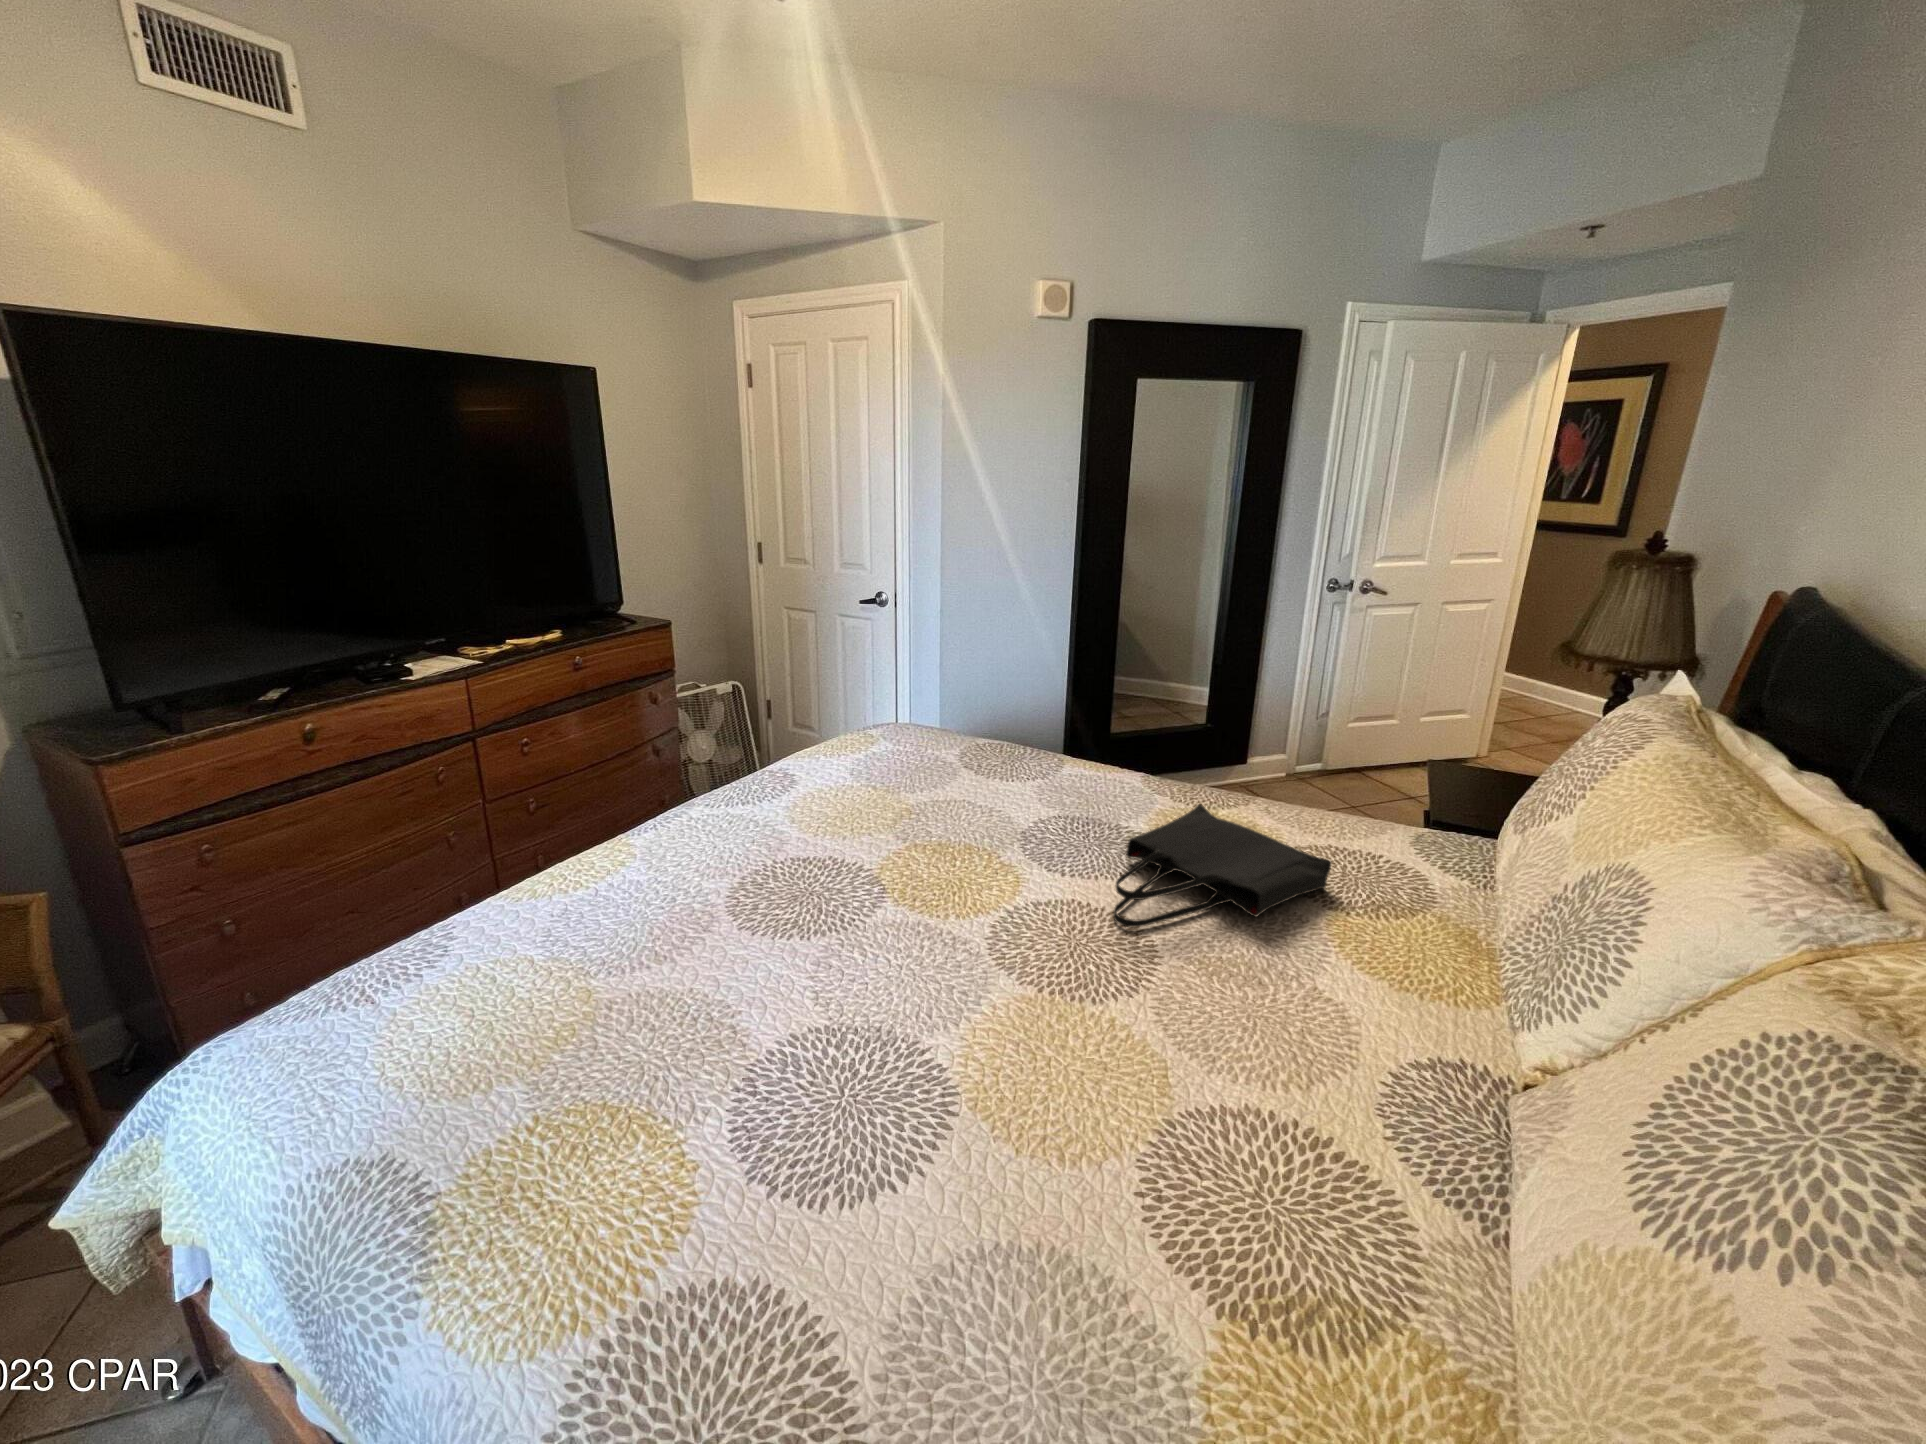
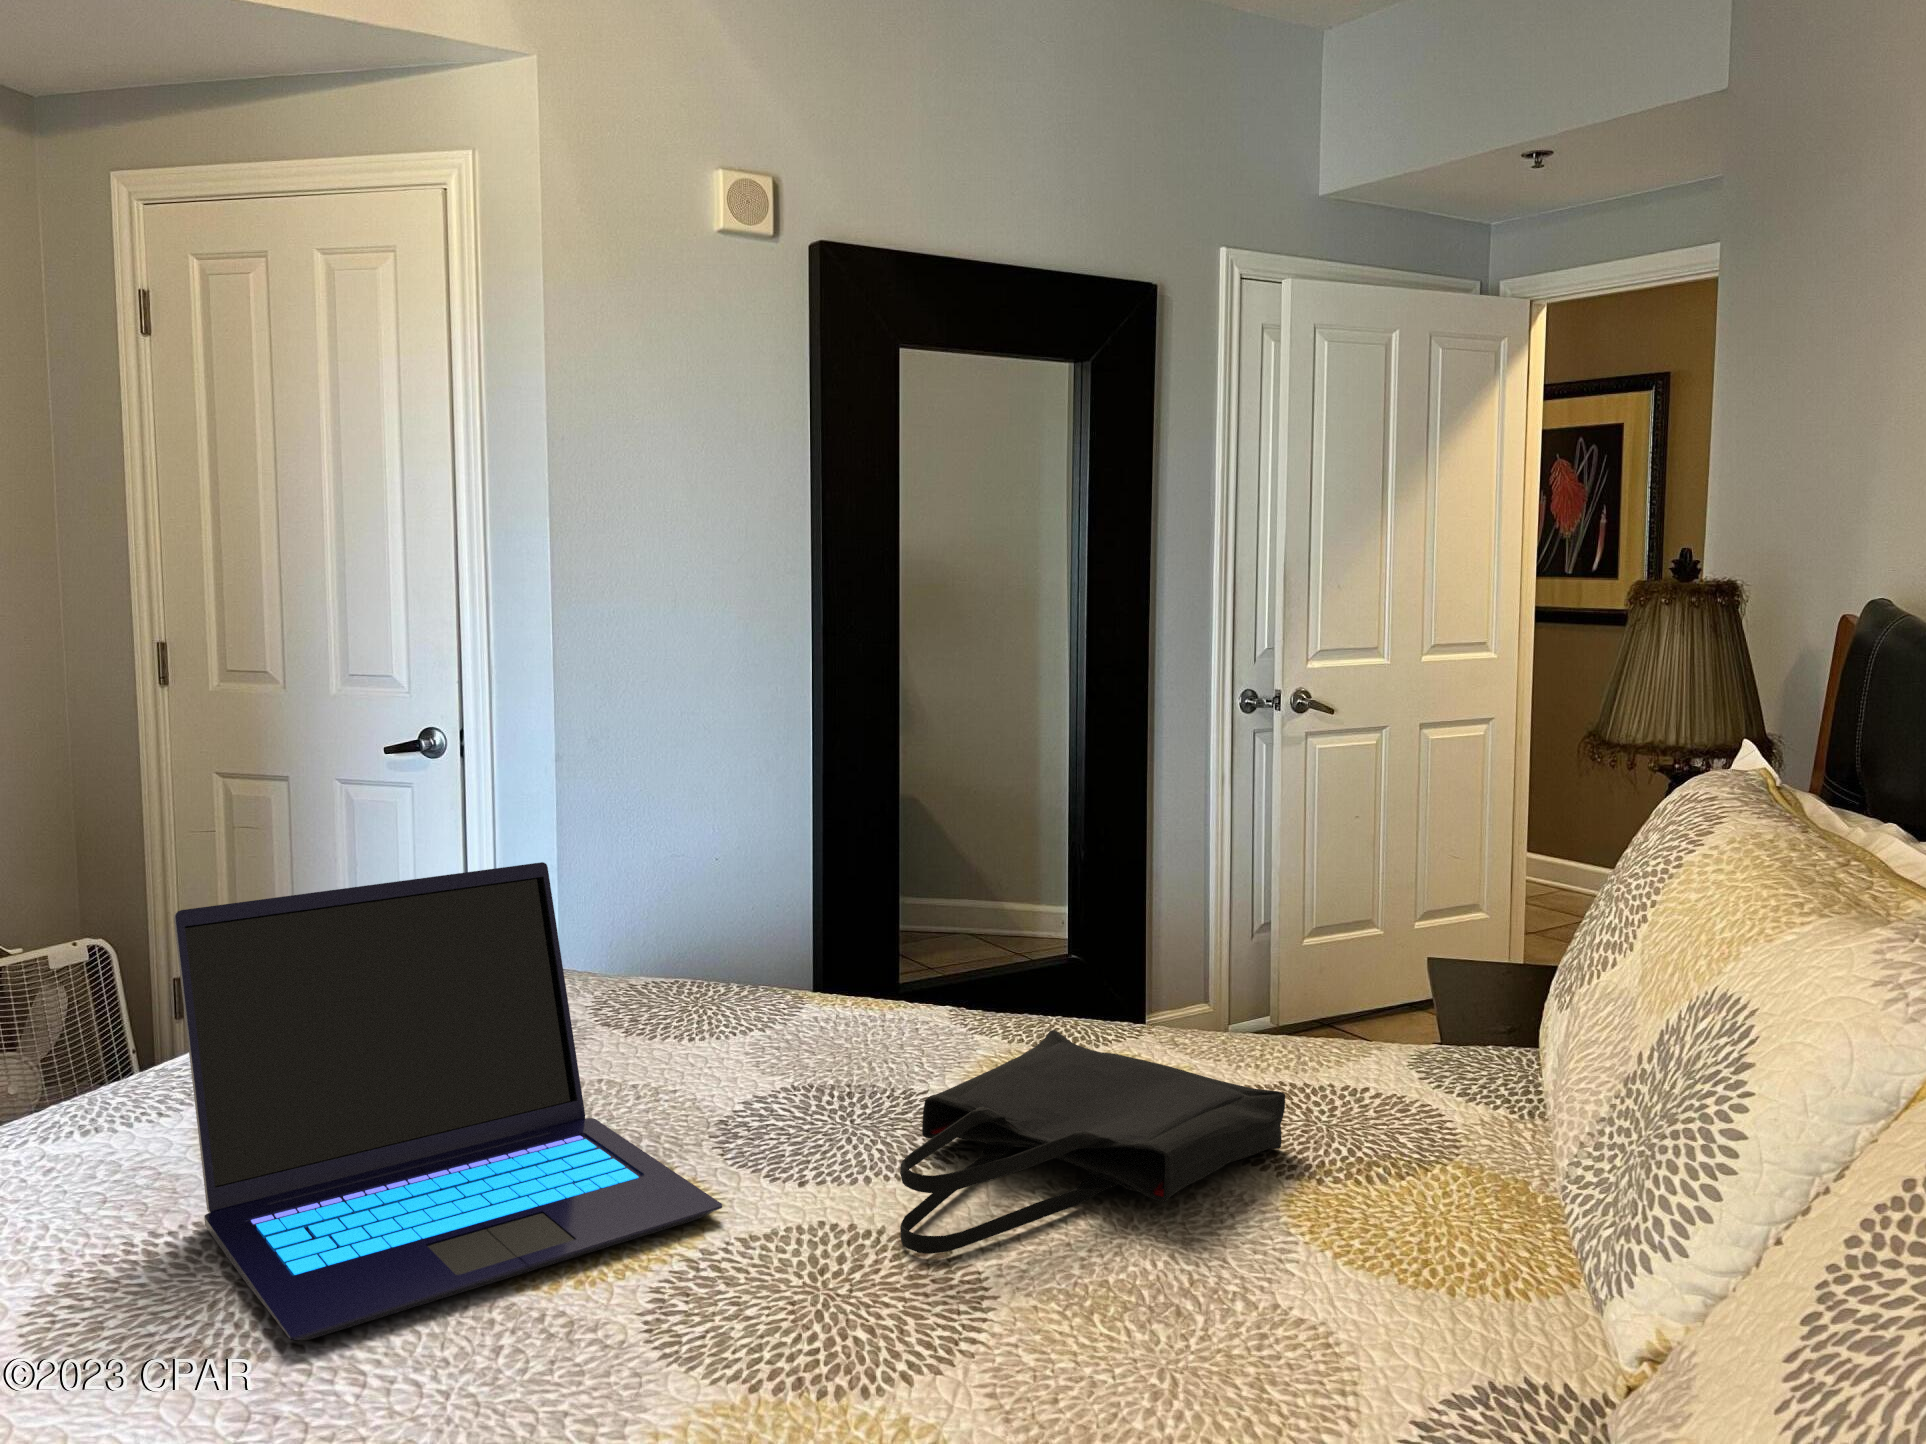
laptop: none [781,699,1025,929] -> present [174,862,722,1340]

